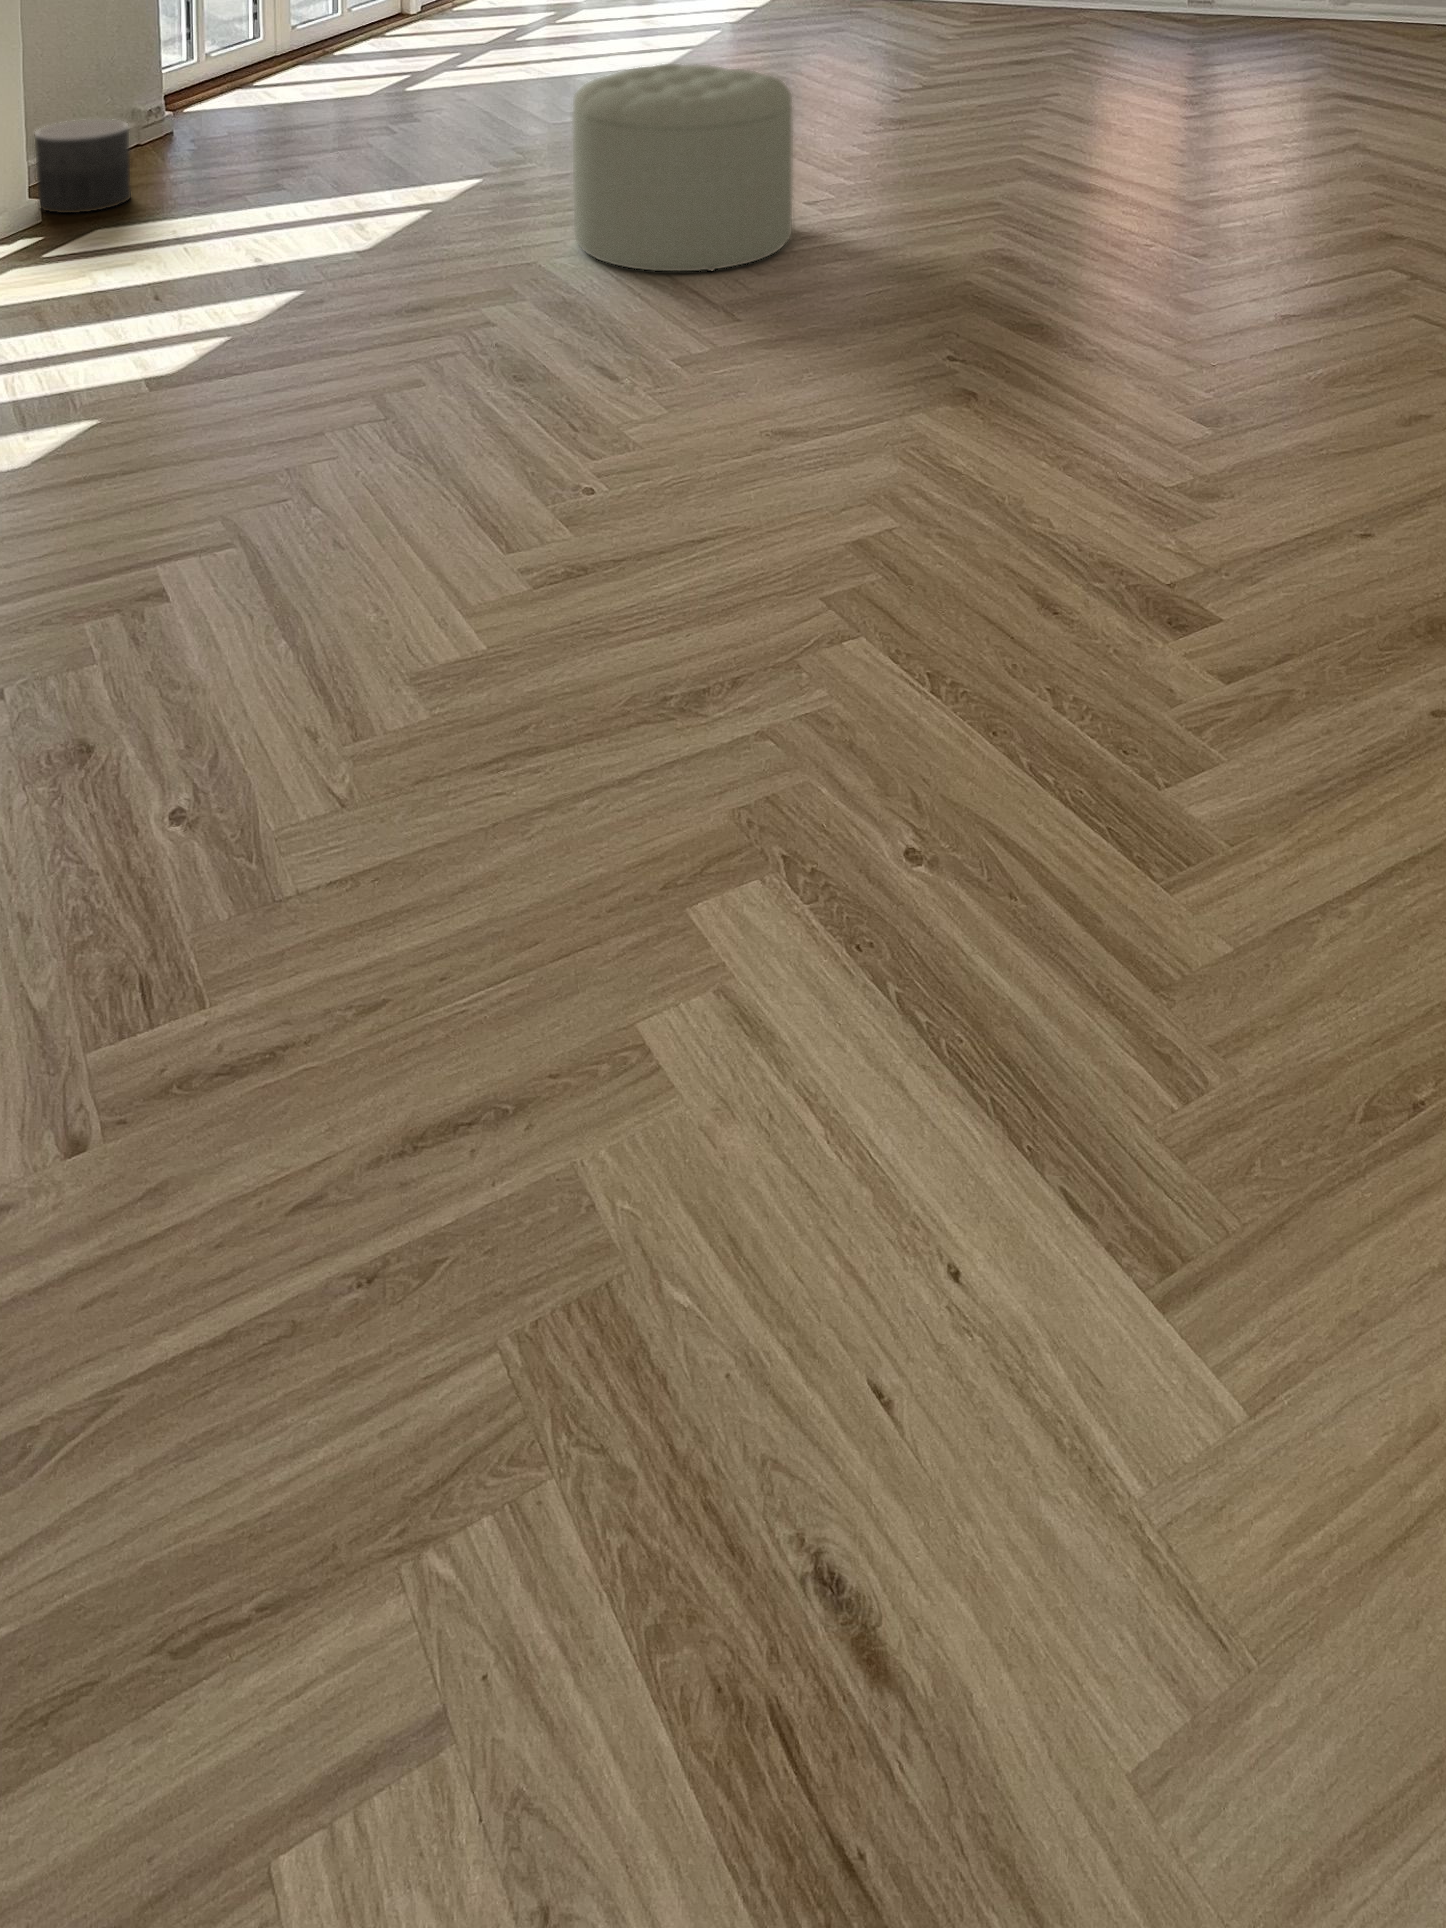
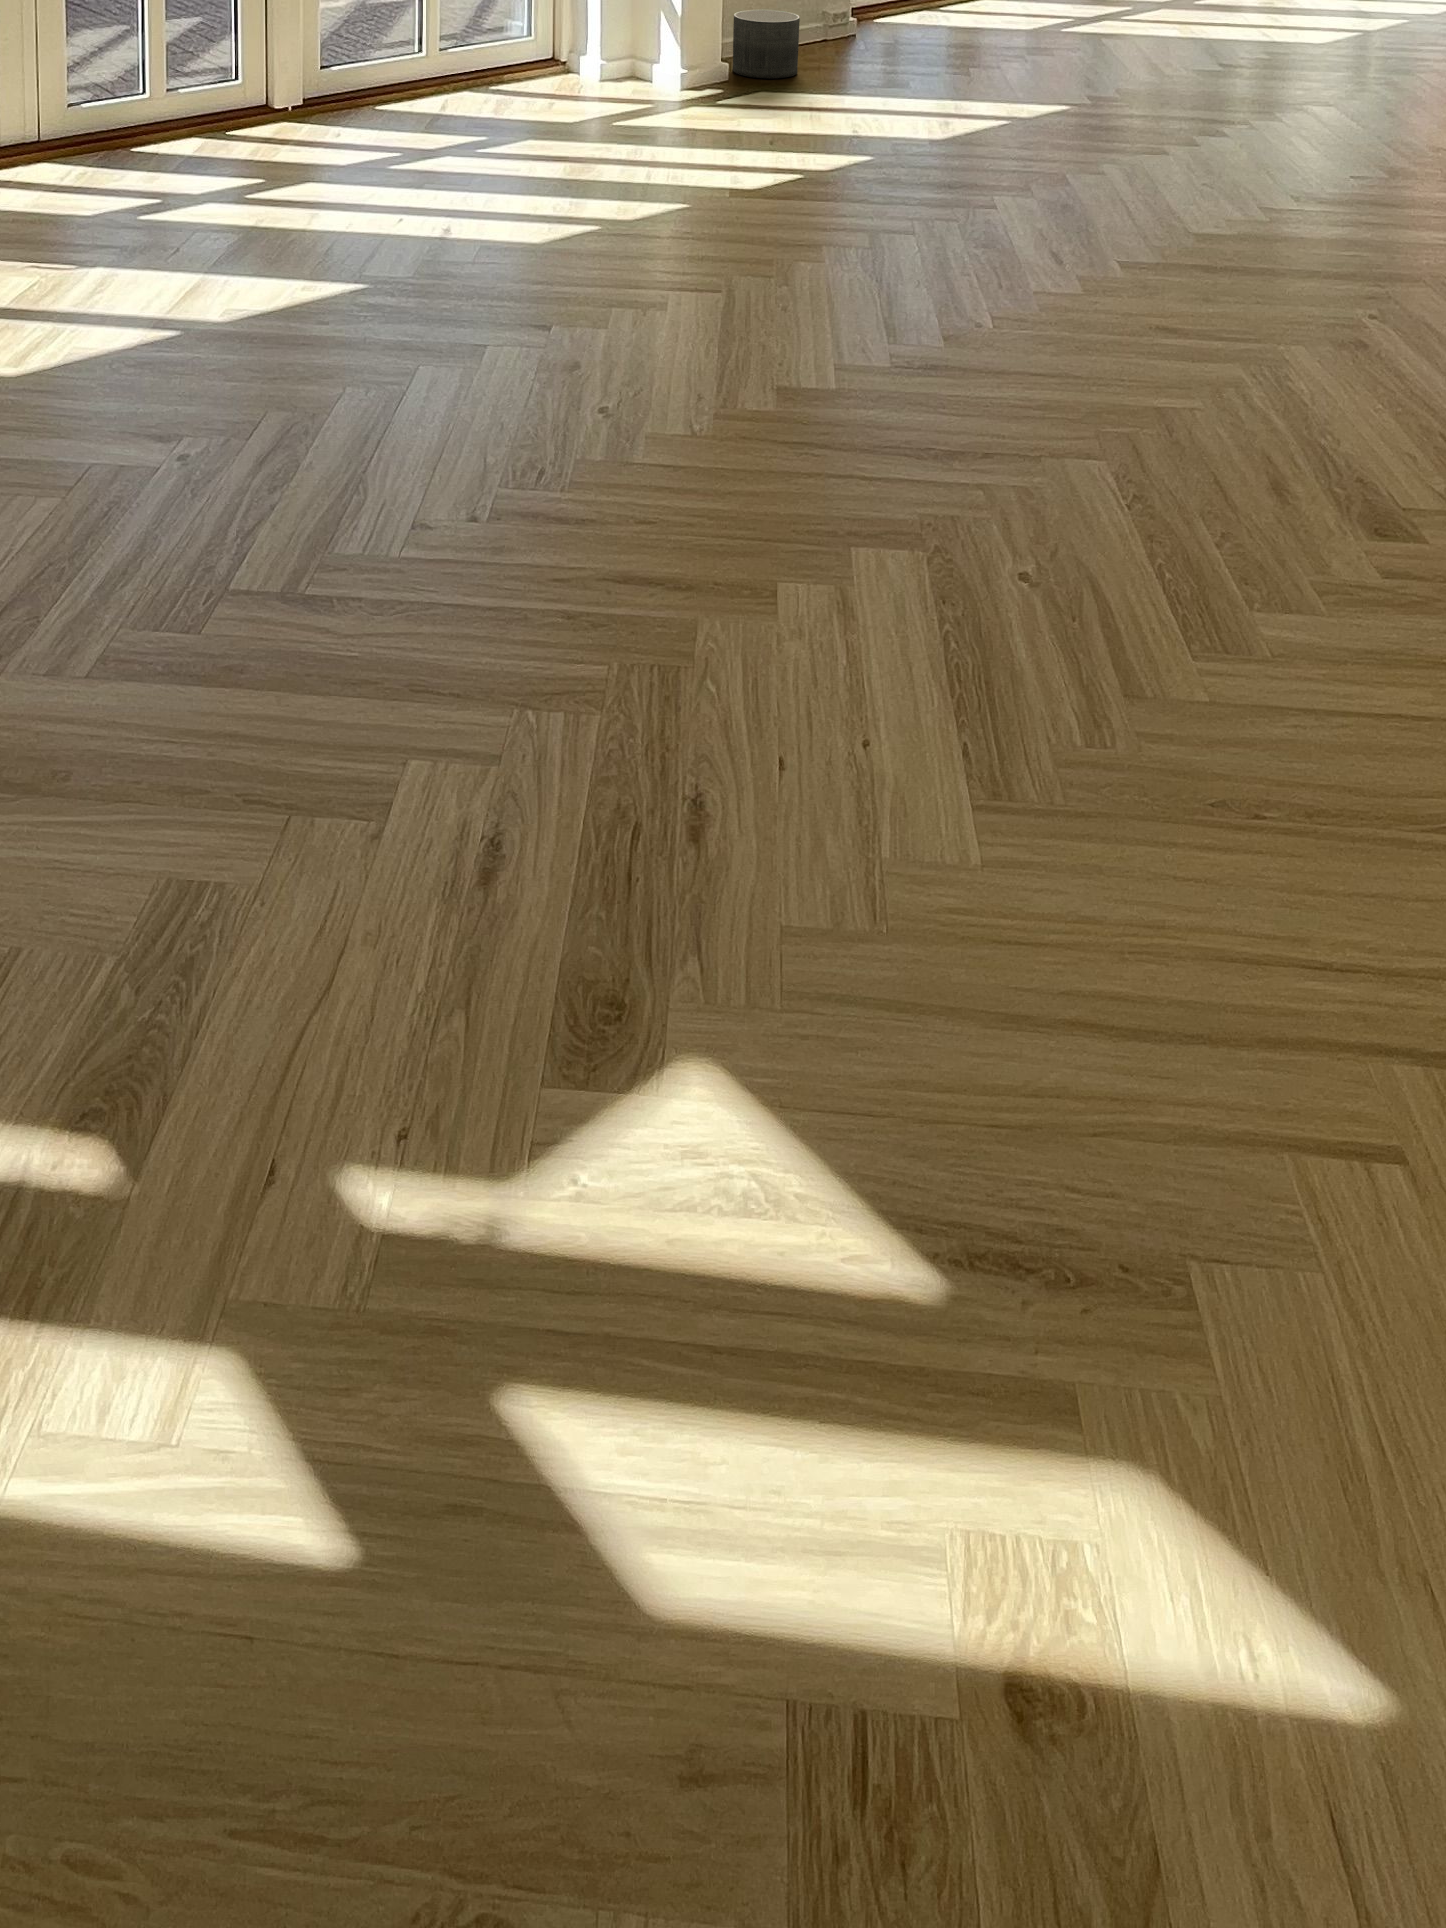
ottoman: present [572,64,793,271] -> none [1104,22,1313,201]

